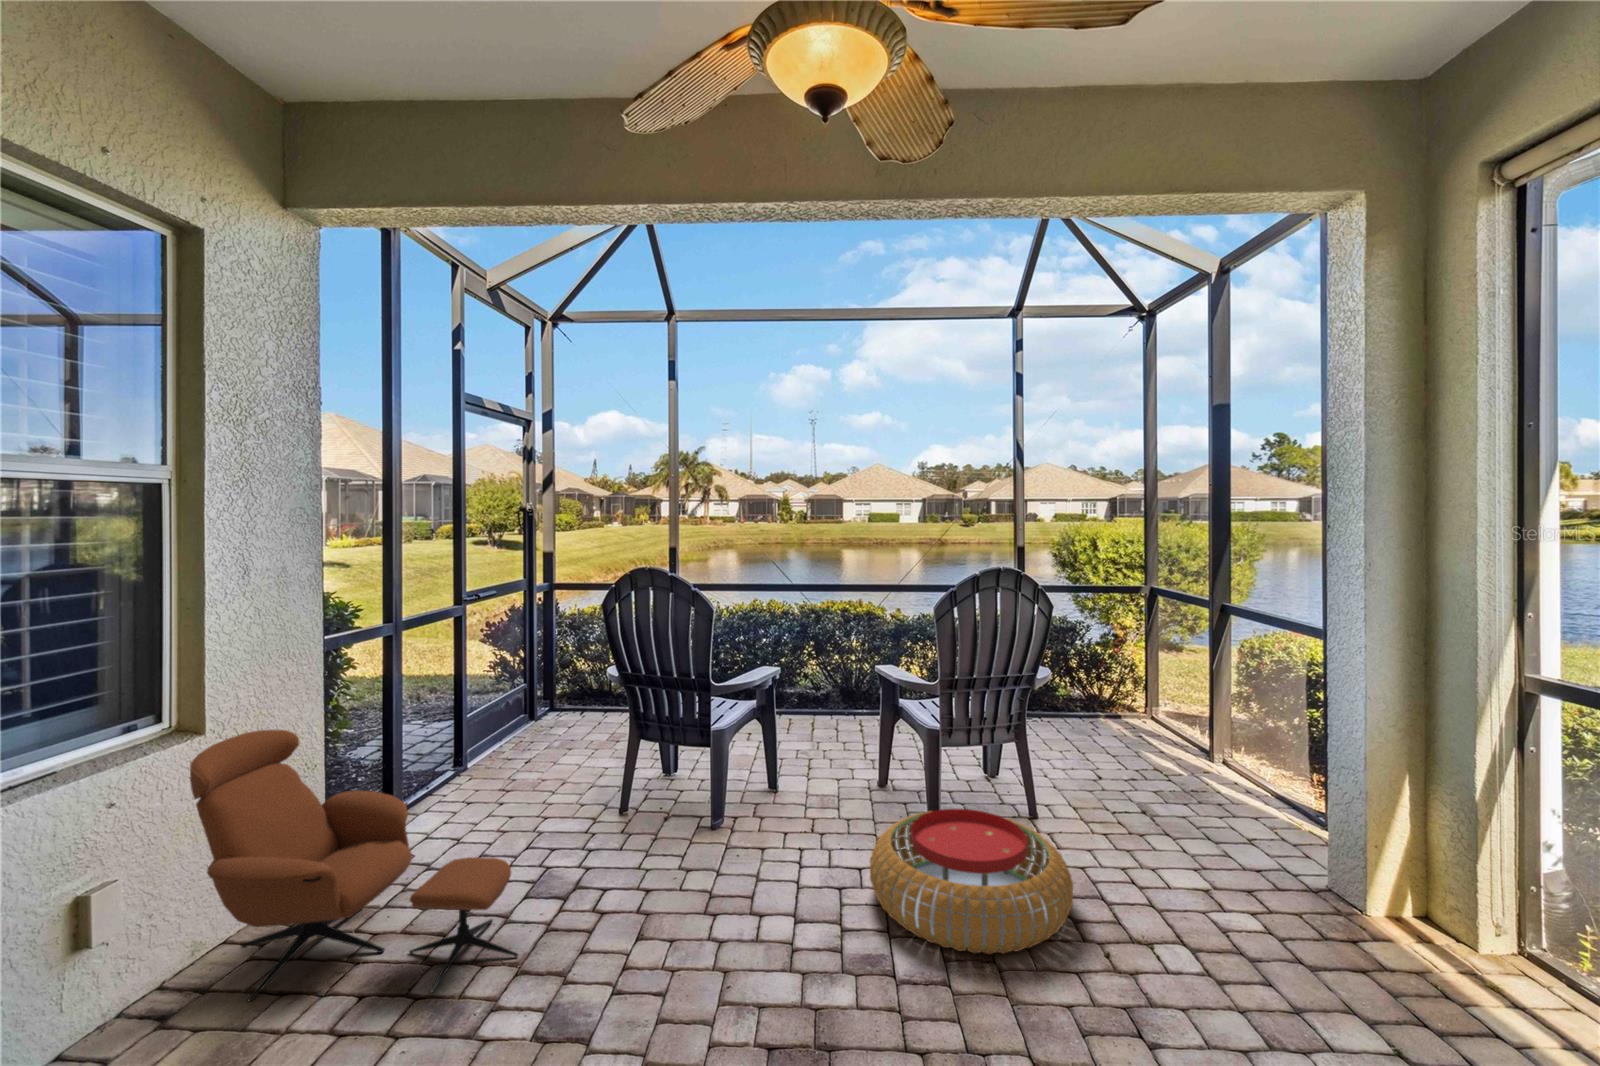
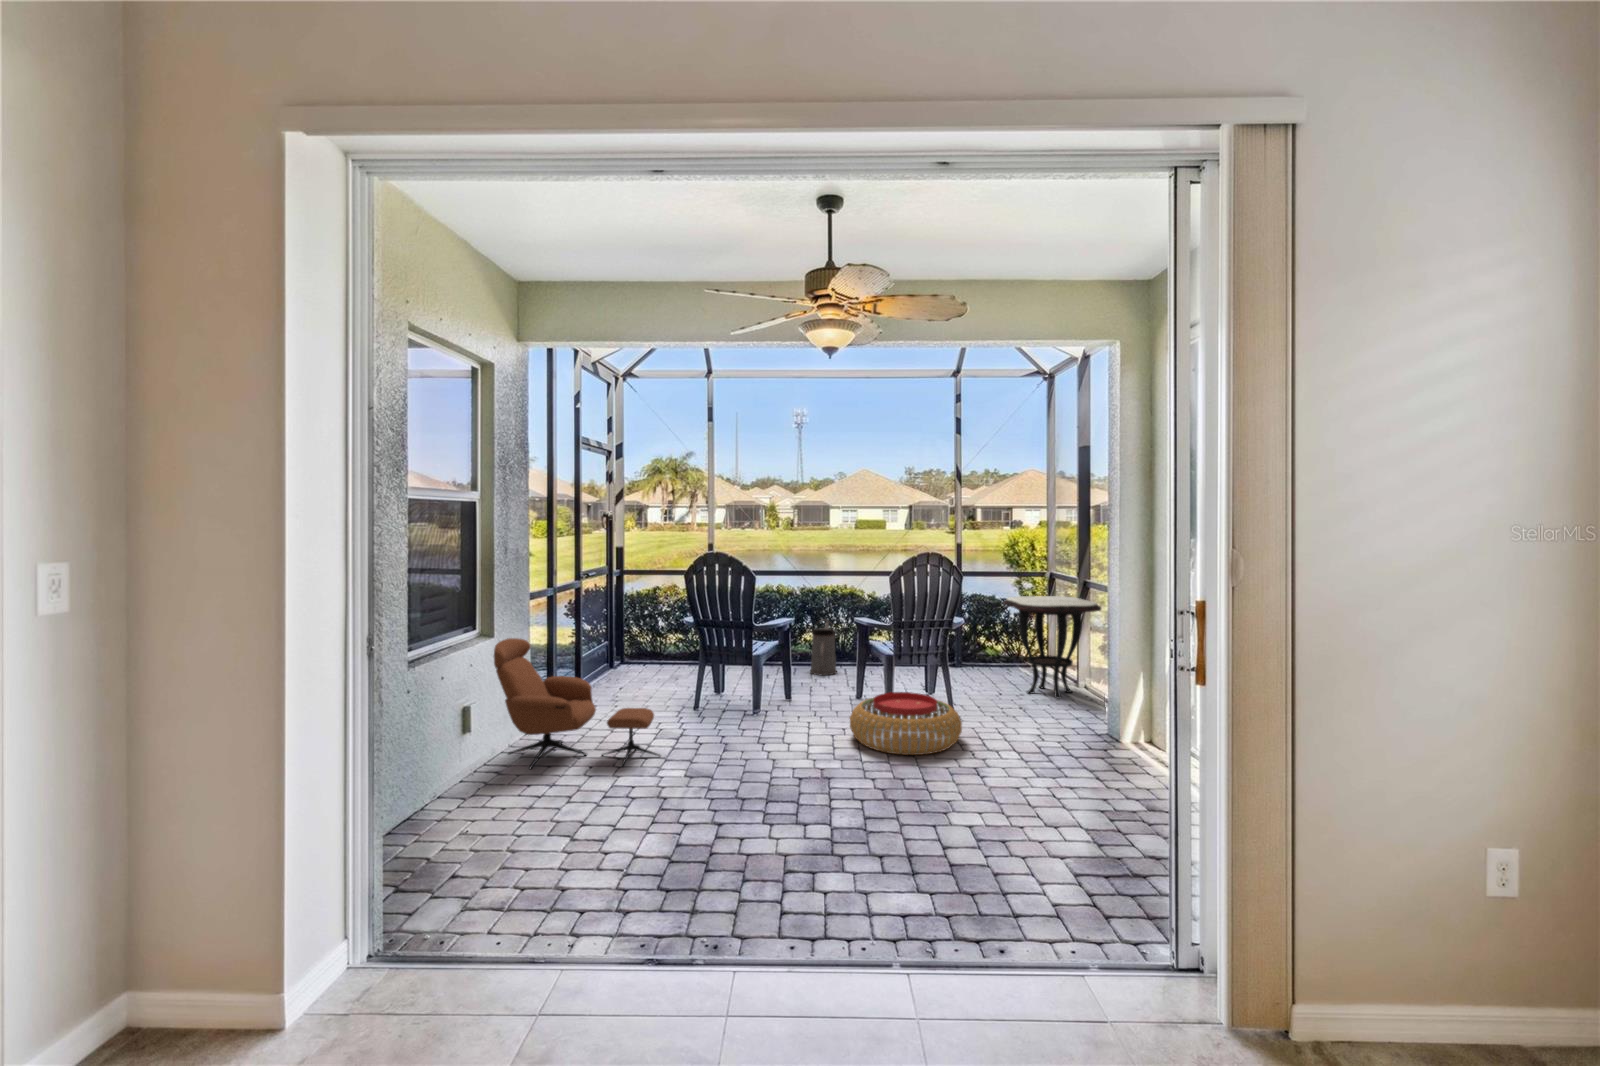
side table: none [1097,626,1262,790] -> present [1003,596,1101,699]
watering can: none [810,655,849,737] -> present [810,621,837,675]

